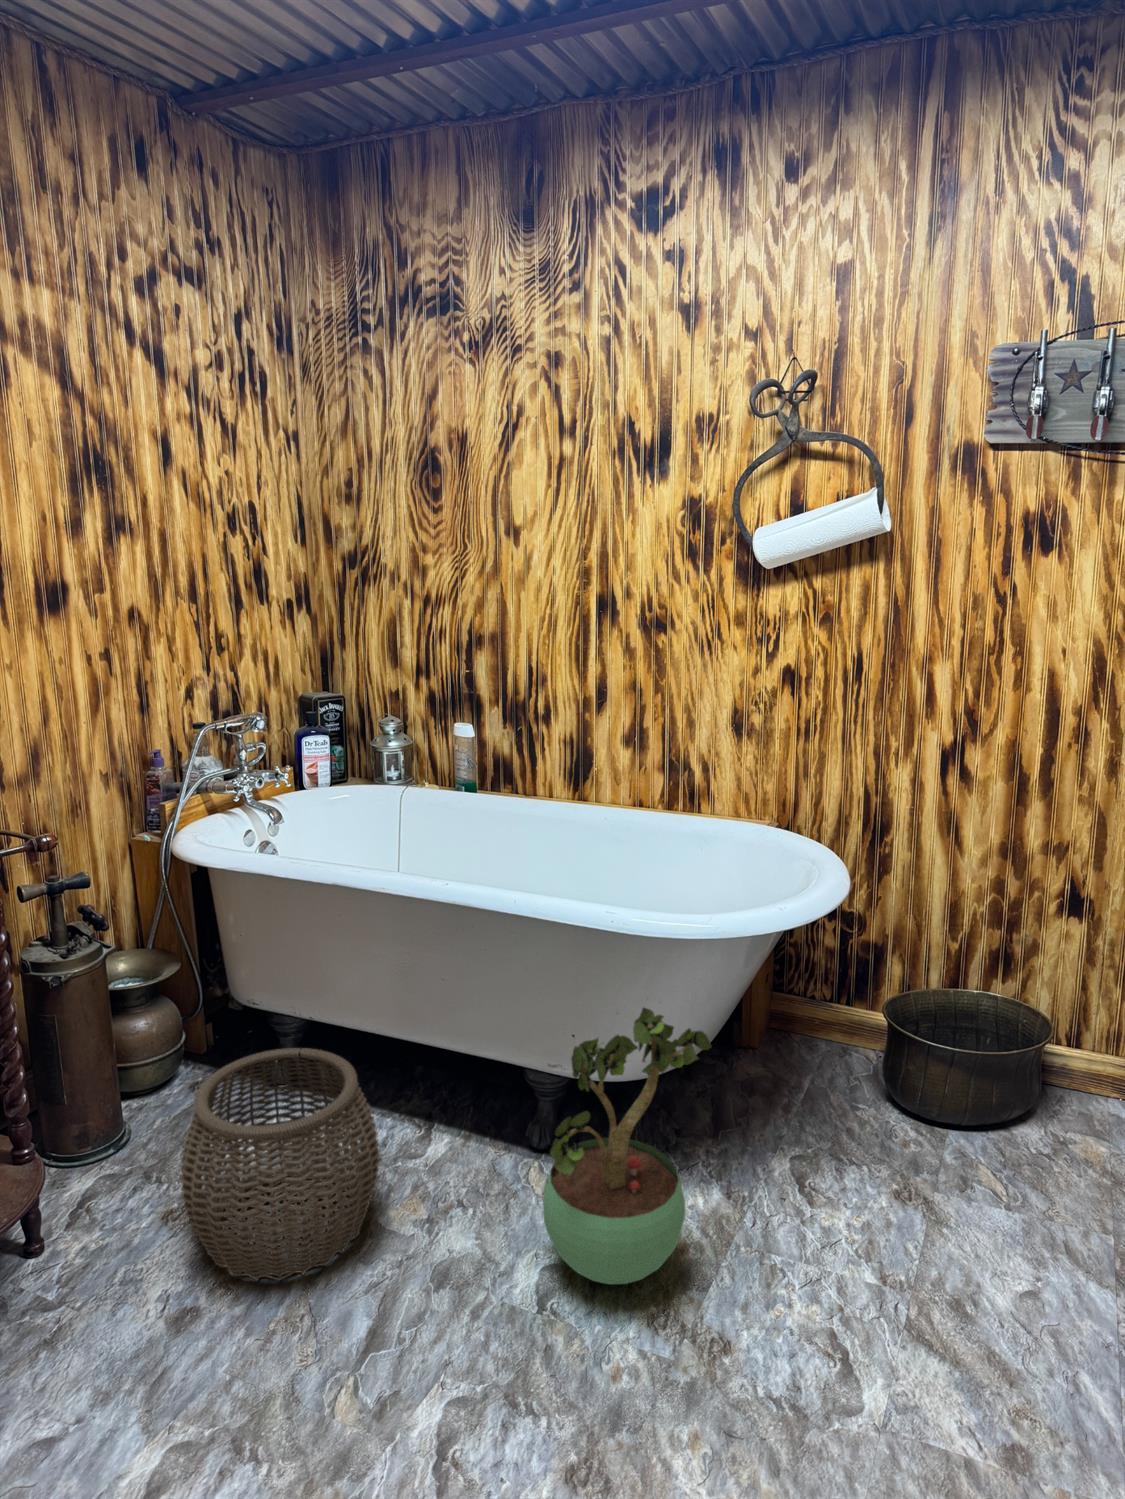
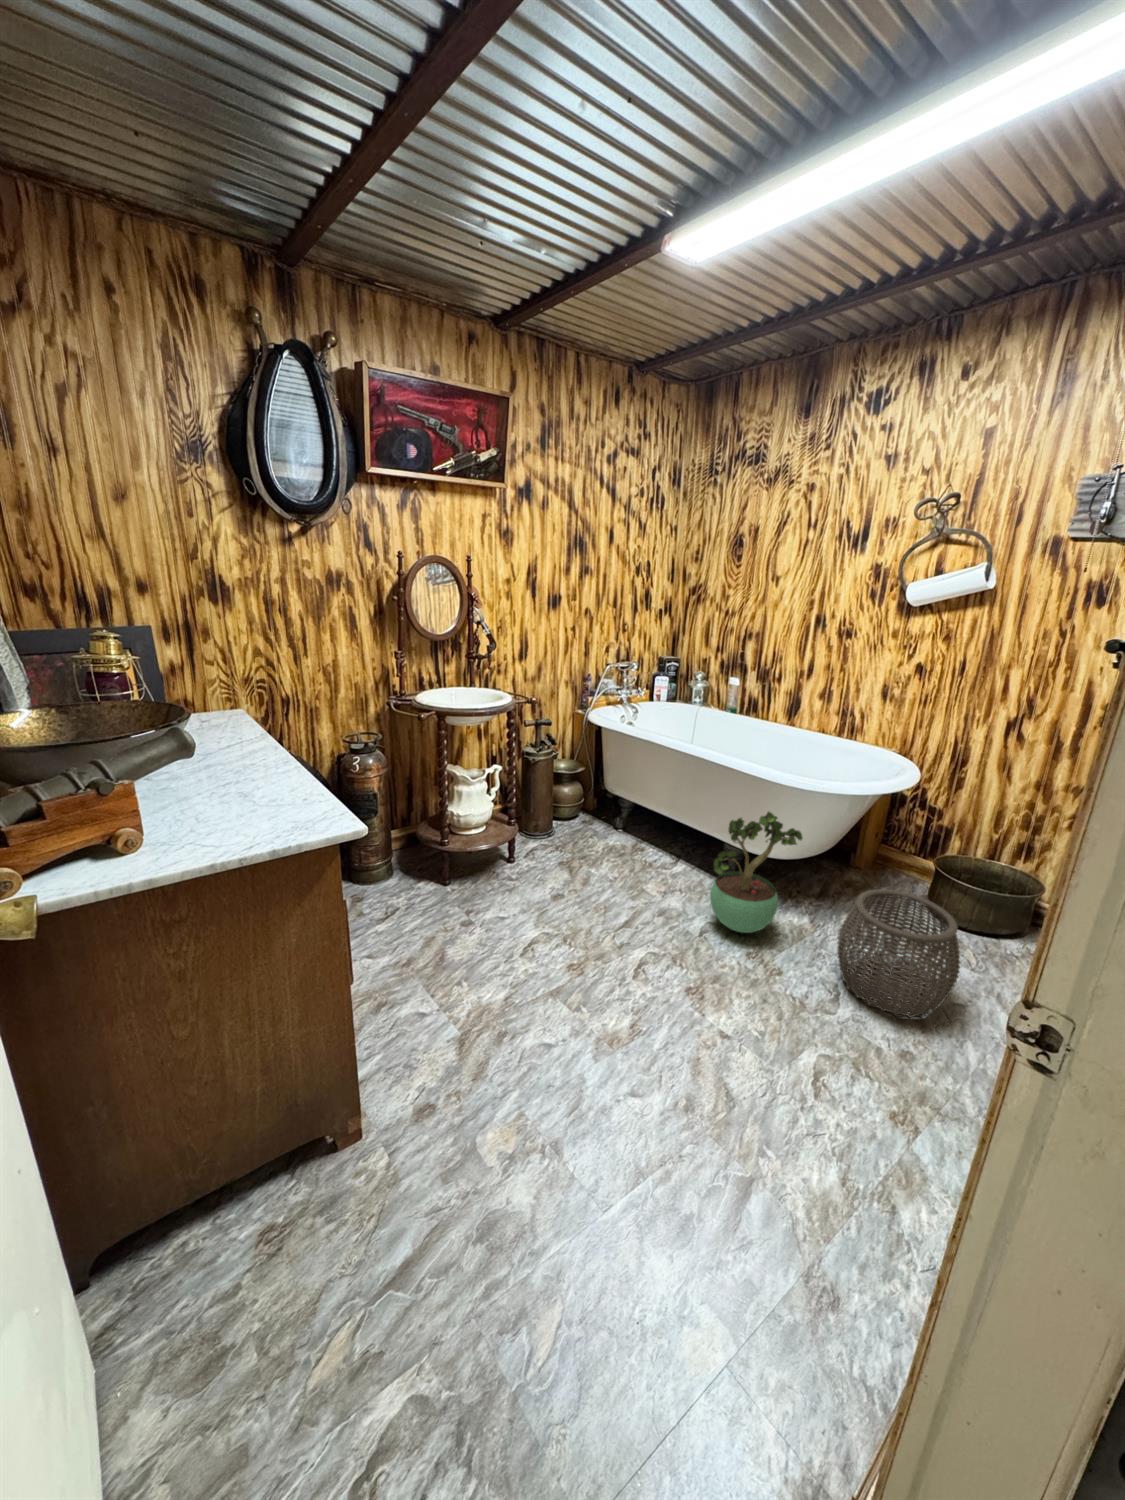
woven basket: present [180,1048,379,1281] -> present [838,889,960,1018]

